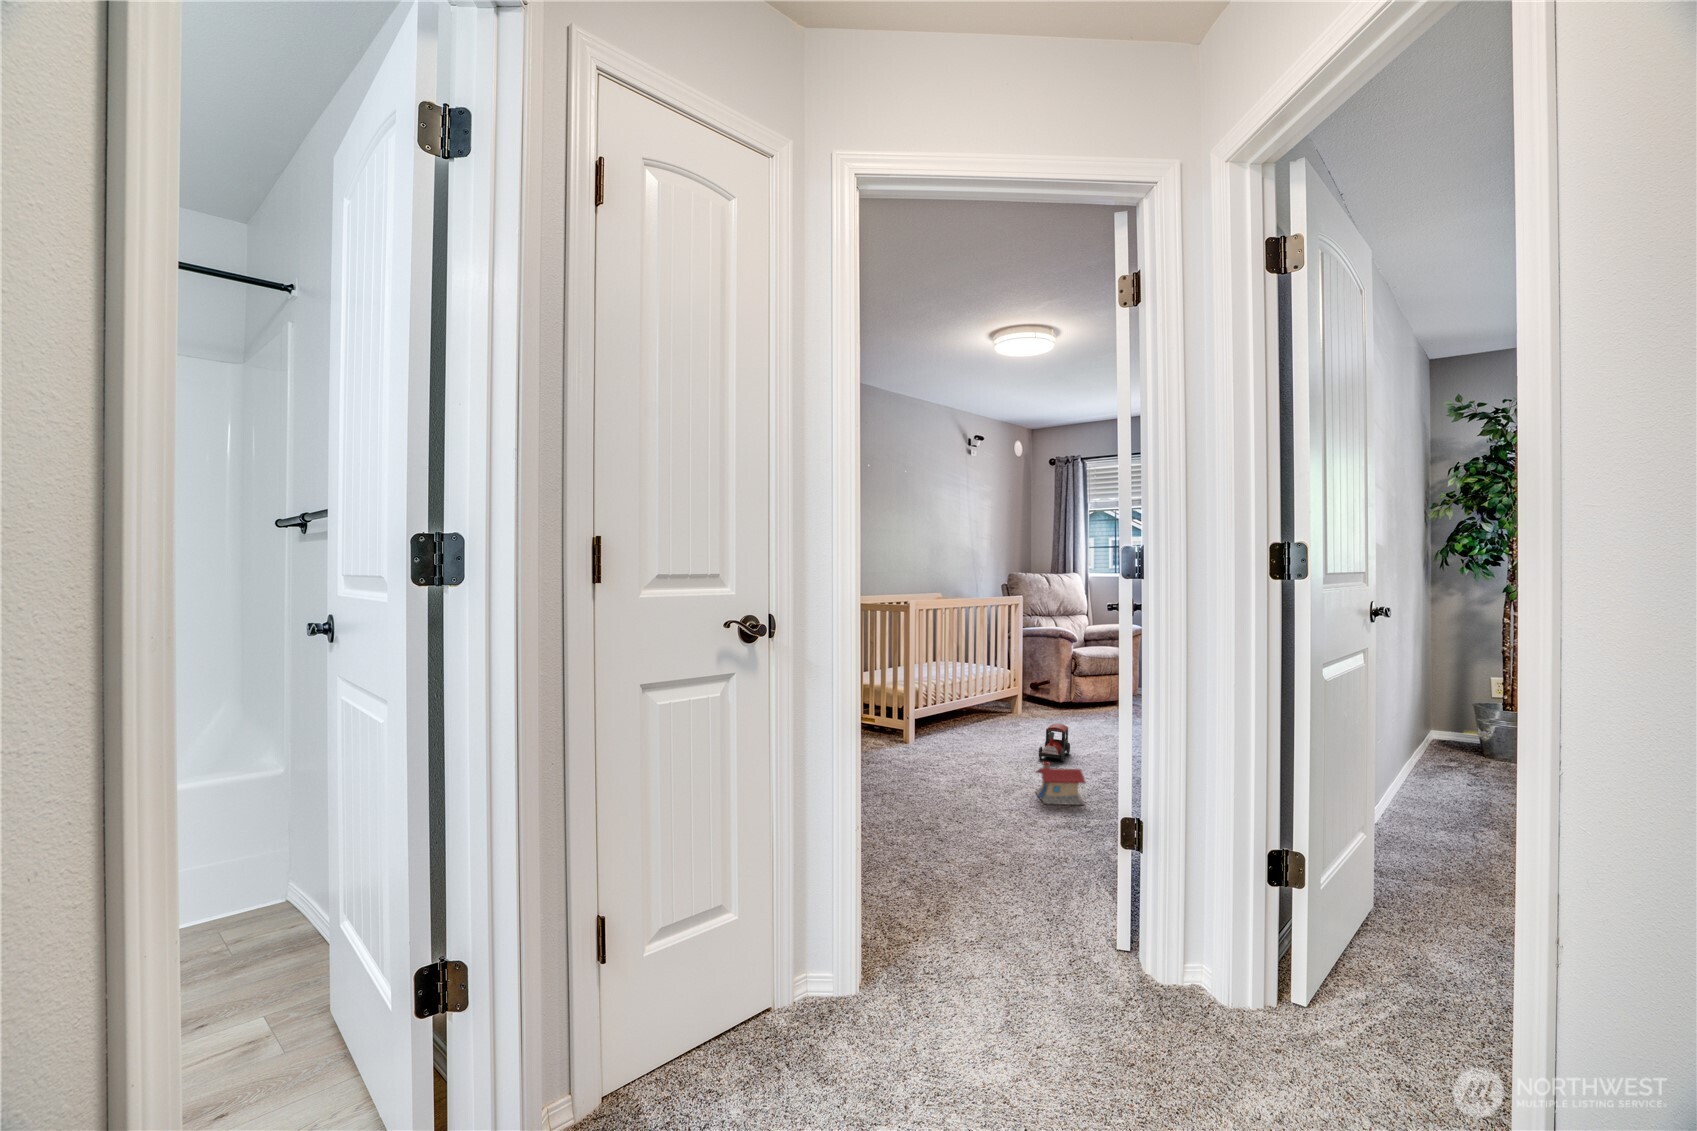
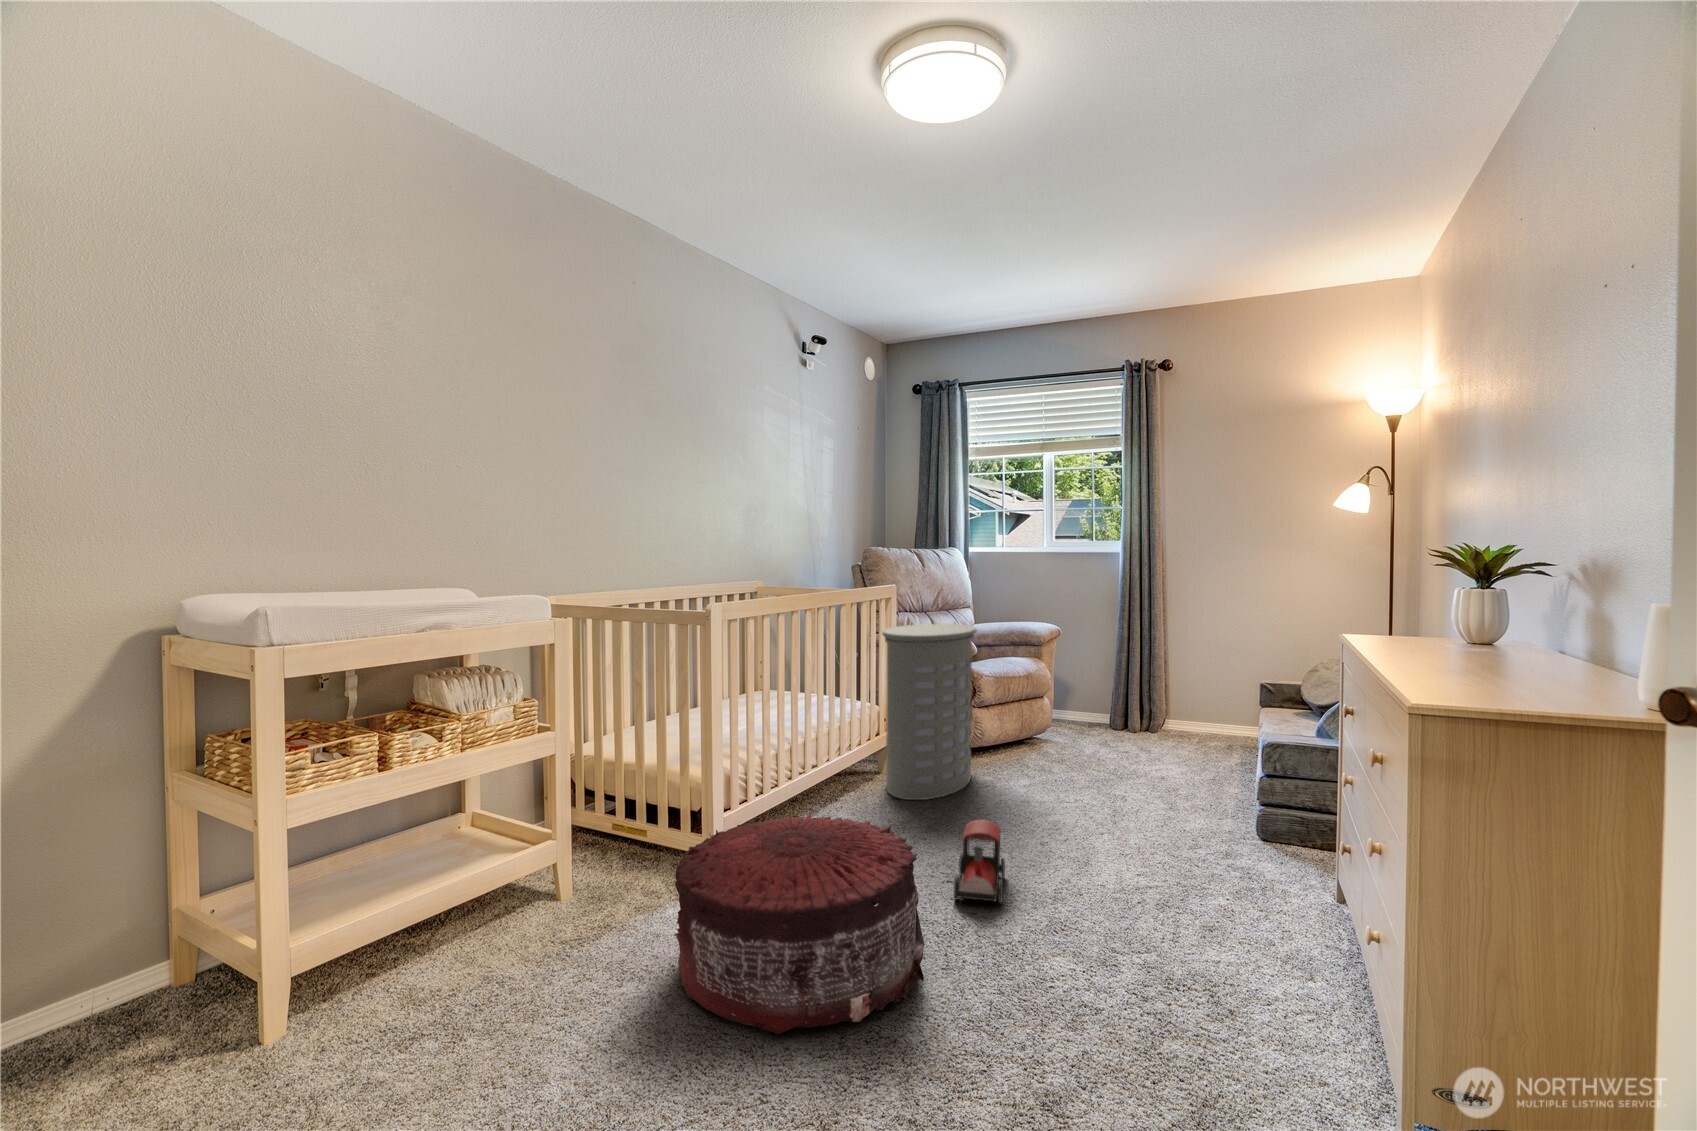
laundry hamper: none [1014,622,1074,724] -> present [882,624,977,800]
pouf: none [906,707,1016,783] -> present [675,813,924,1034]
toy house: present [1036,762,1086,805] -> none [979,967,1110,1098]

